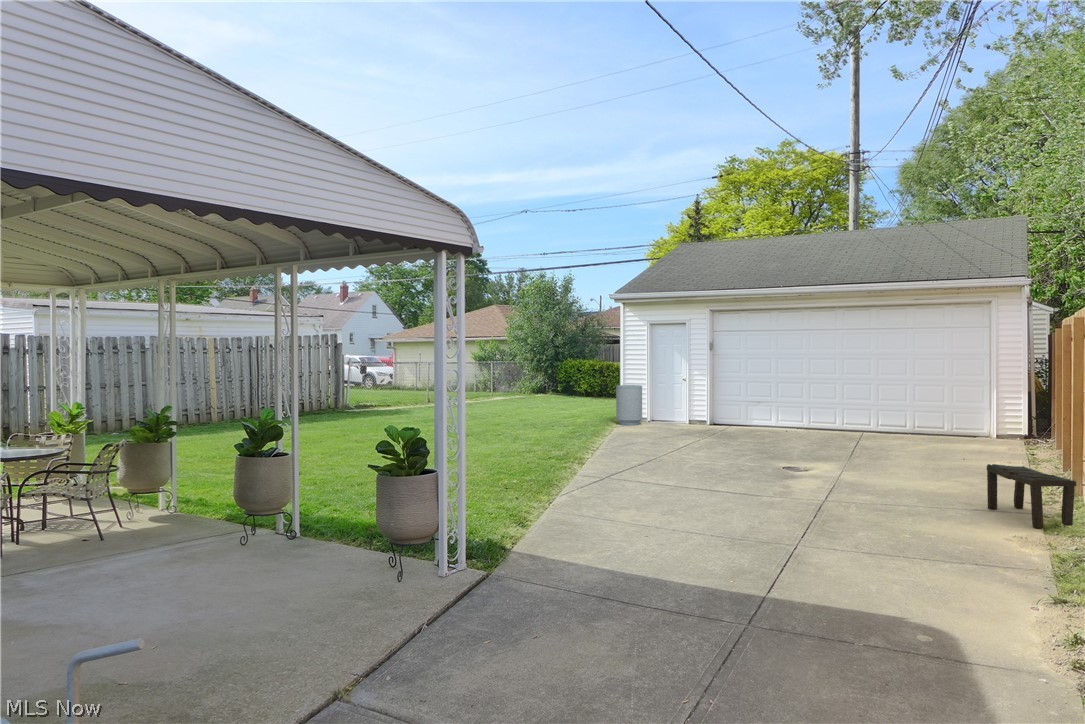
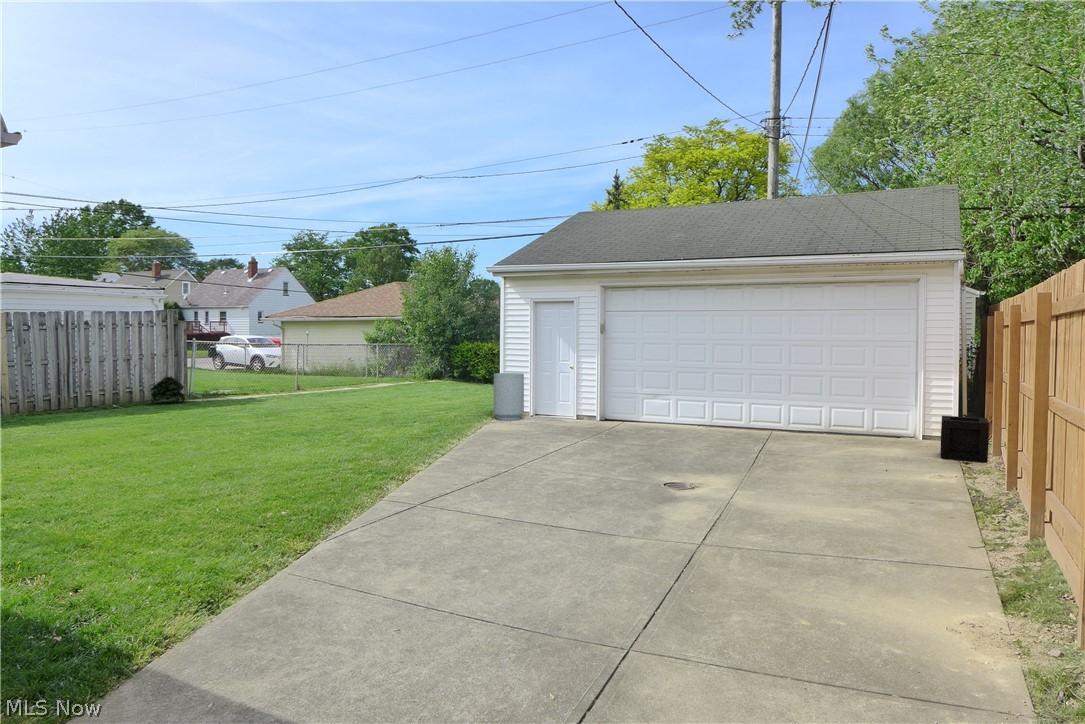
potted plant: none [316,391,343,414] -> present [151,377,185,403]
wooden crate: none [1012,416,1052,454] -> present [940,416,989,463]
bench: present [987,464,1076,528] -> none [919,495,1051,599]

